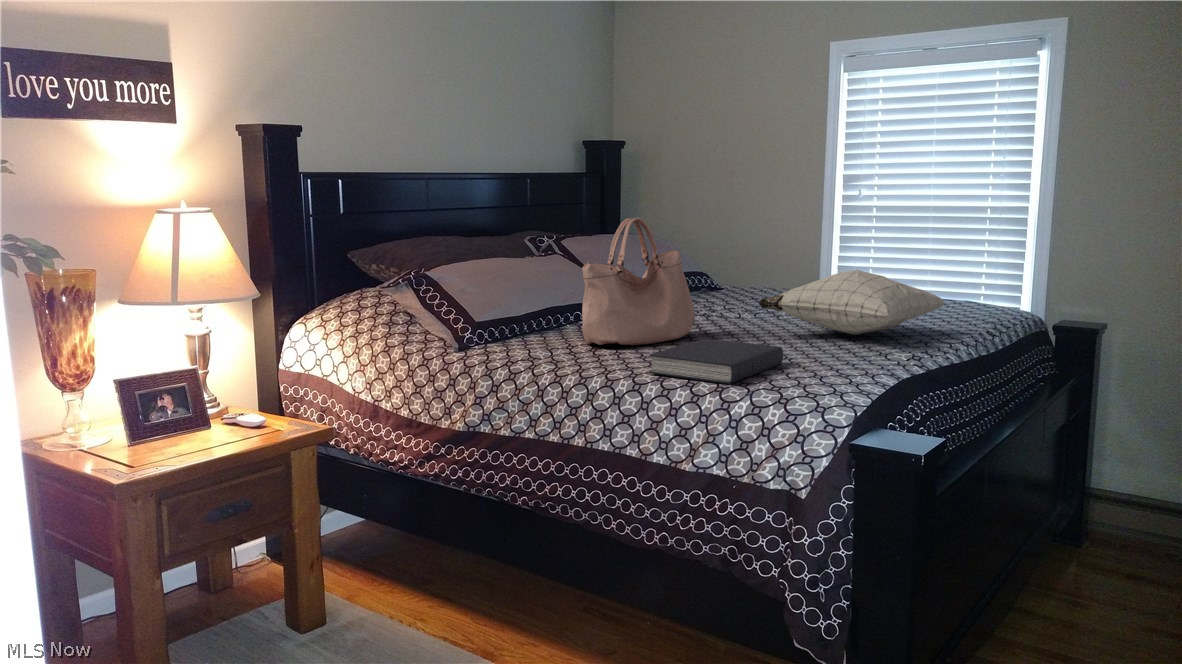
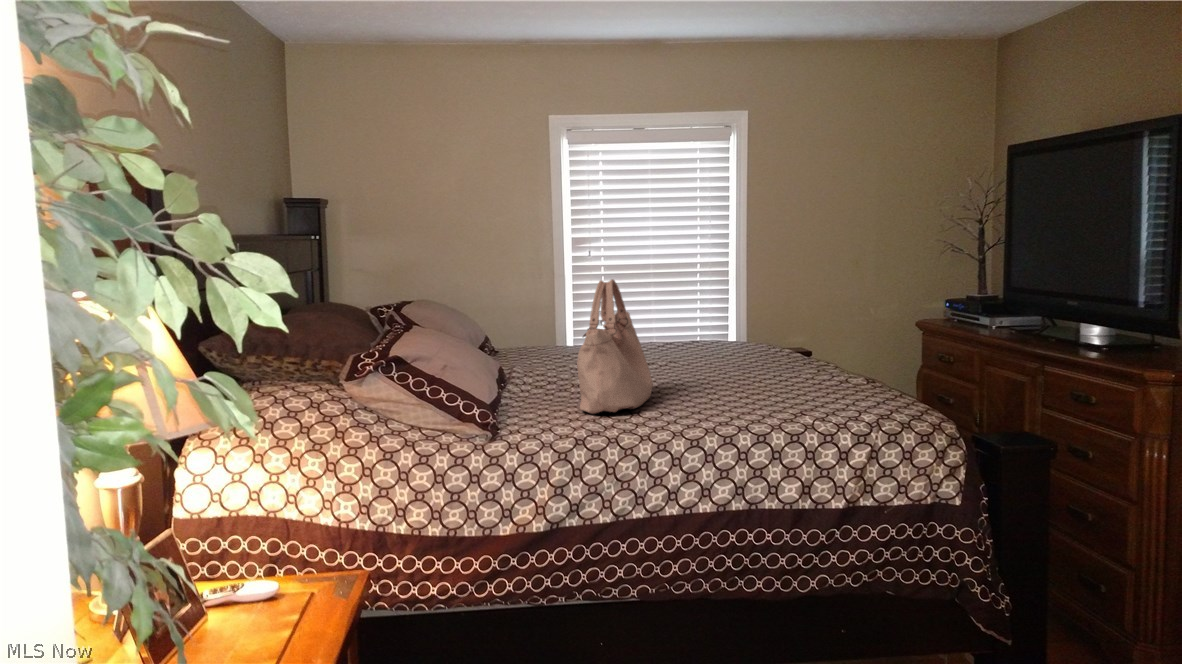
pillow: present [758,270,945,335] -> none [693,316,824,374]
book: present [649,339,783,384] -> none [720,387,836,427]

